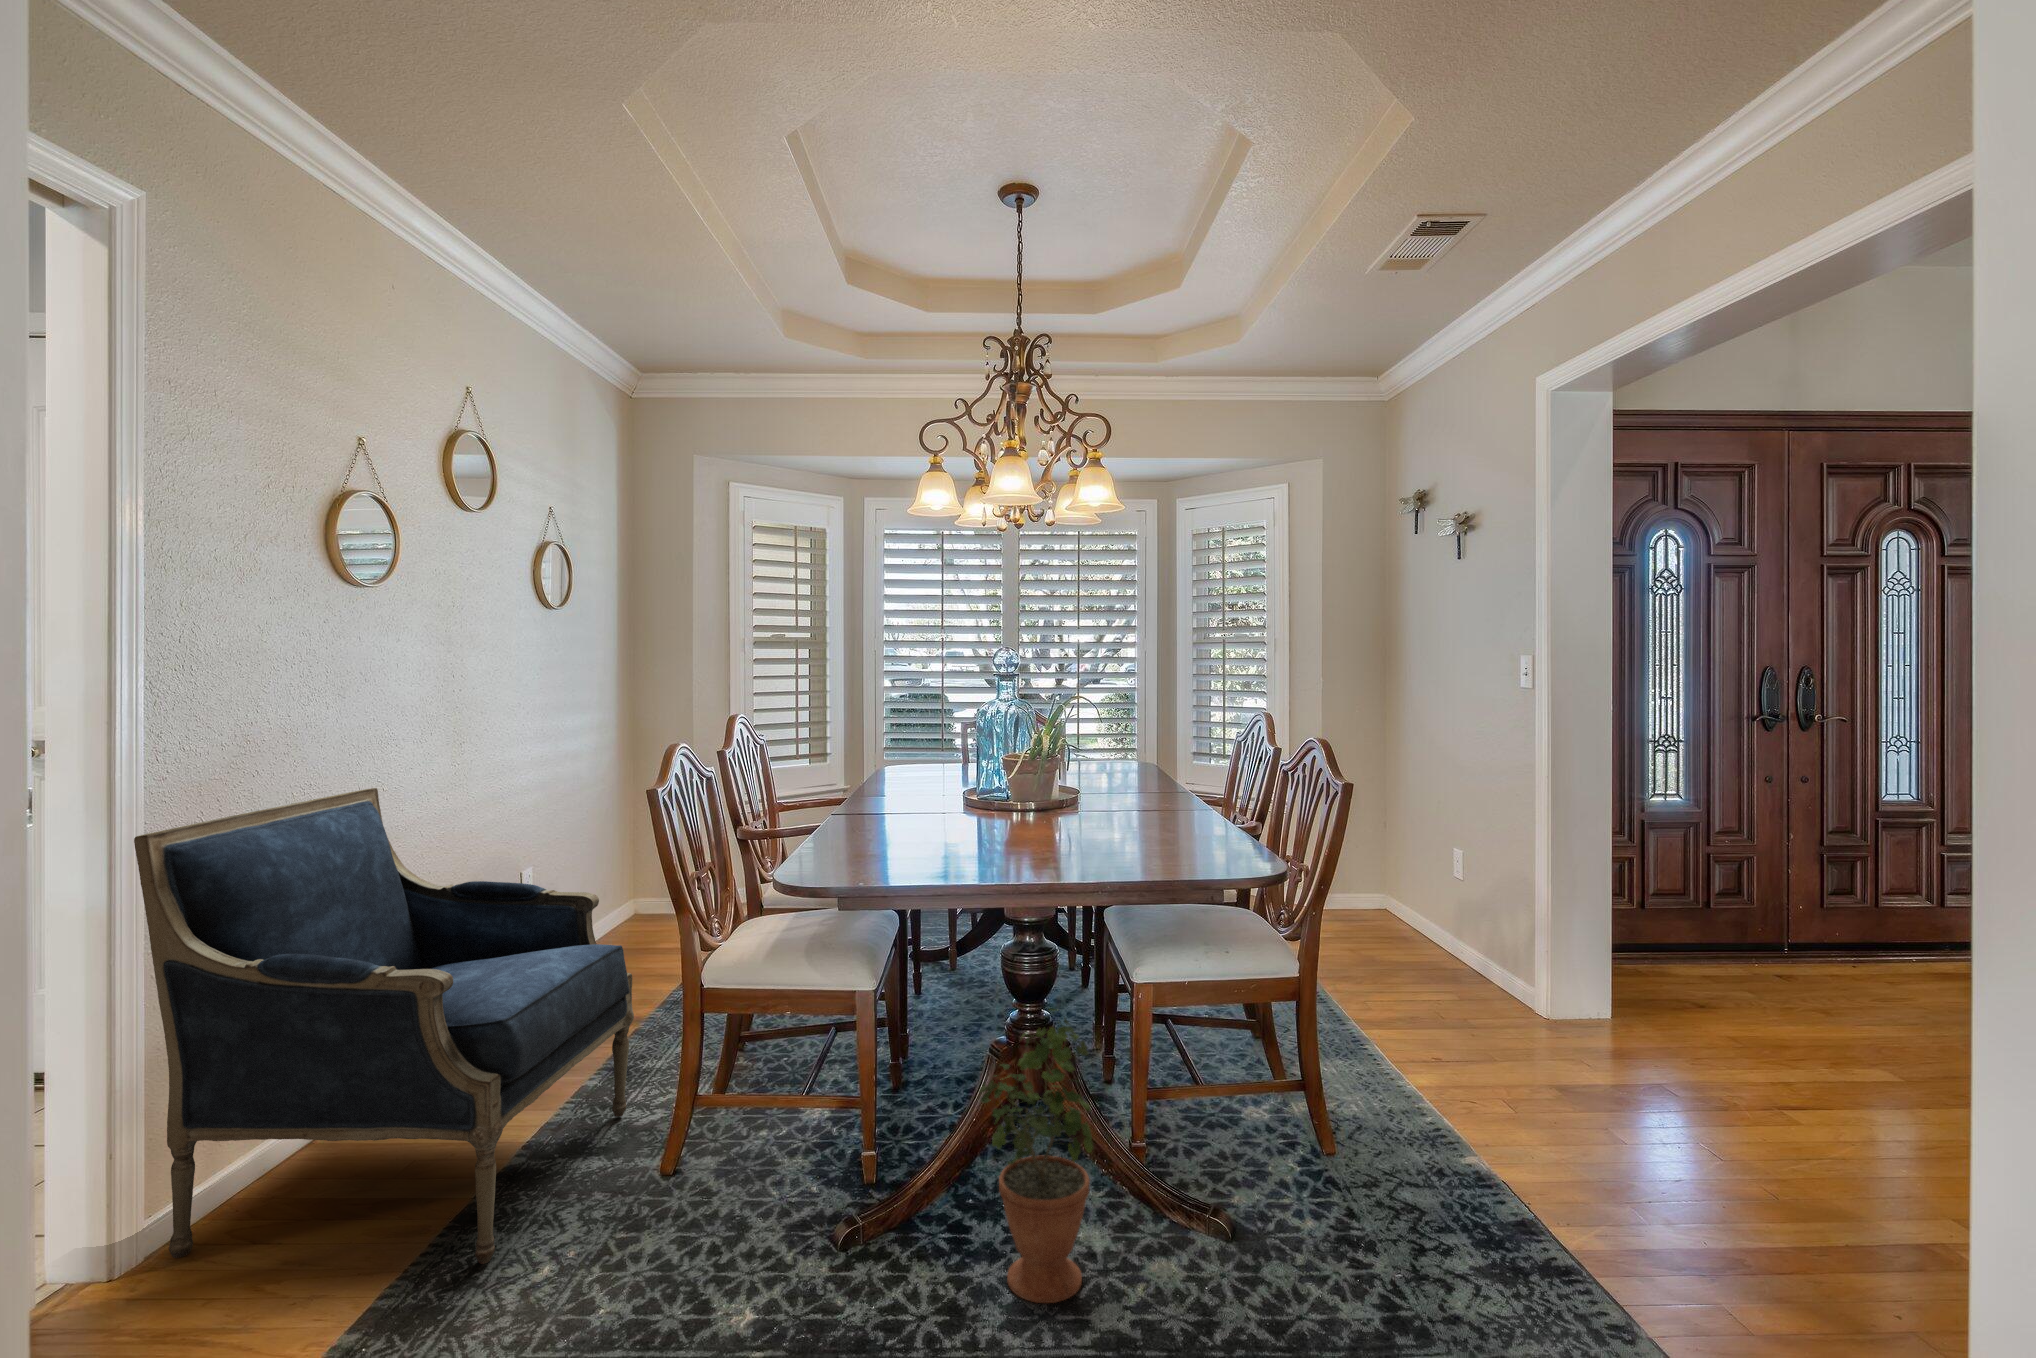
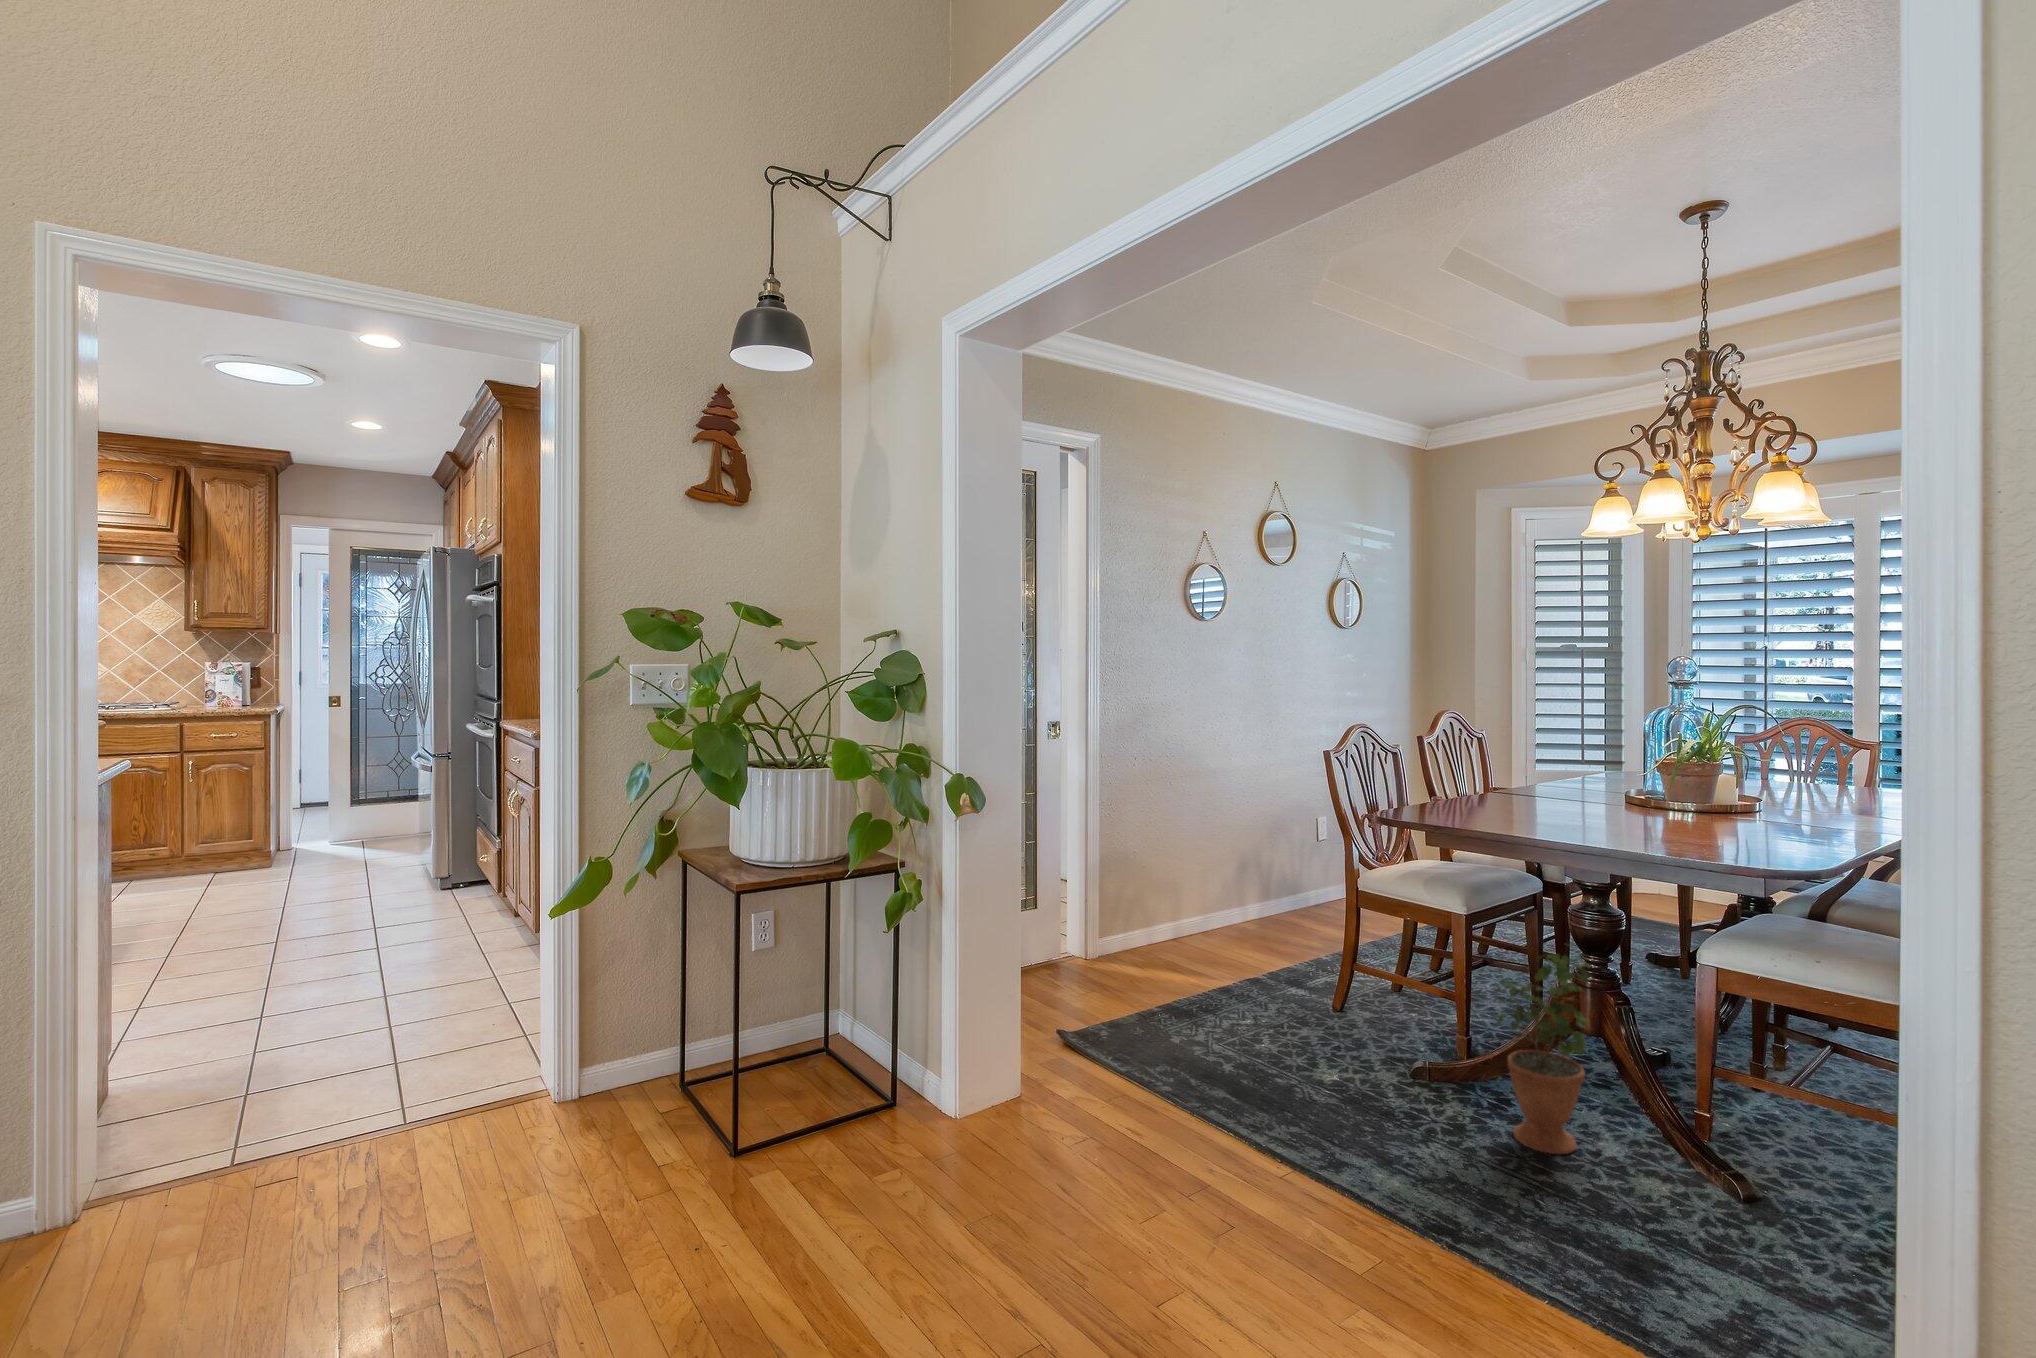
armchair: present [134,788,634,1264] -> none [1091,742,1342,1010]

